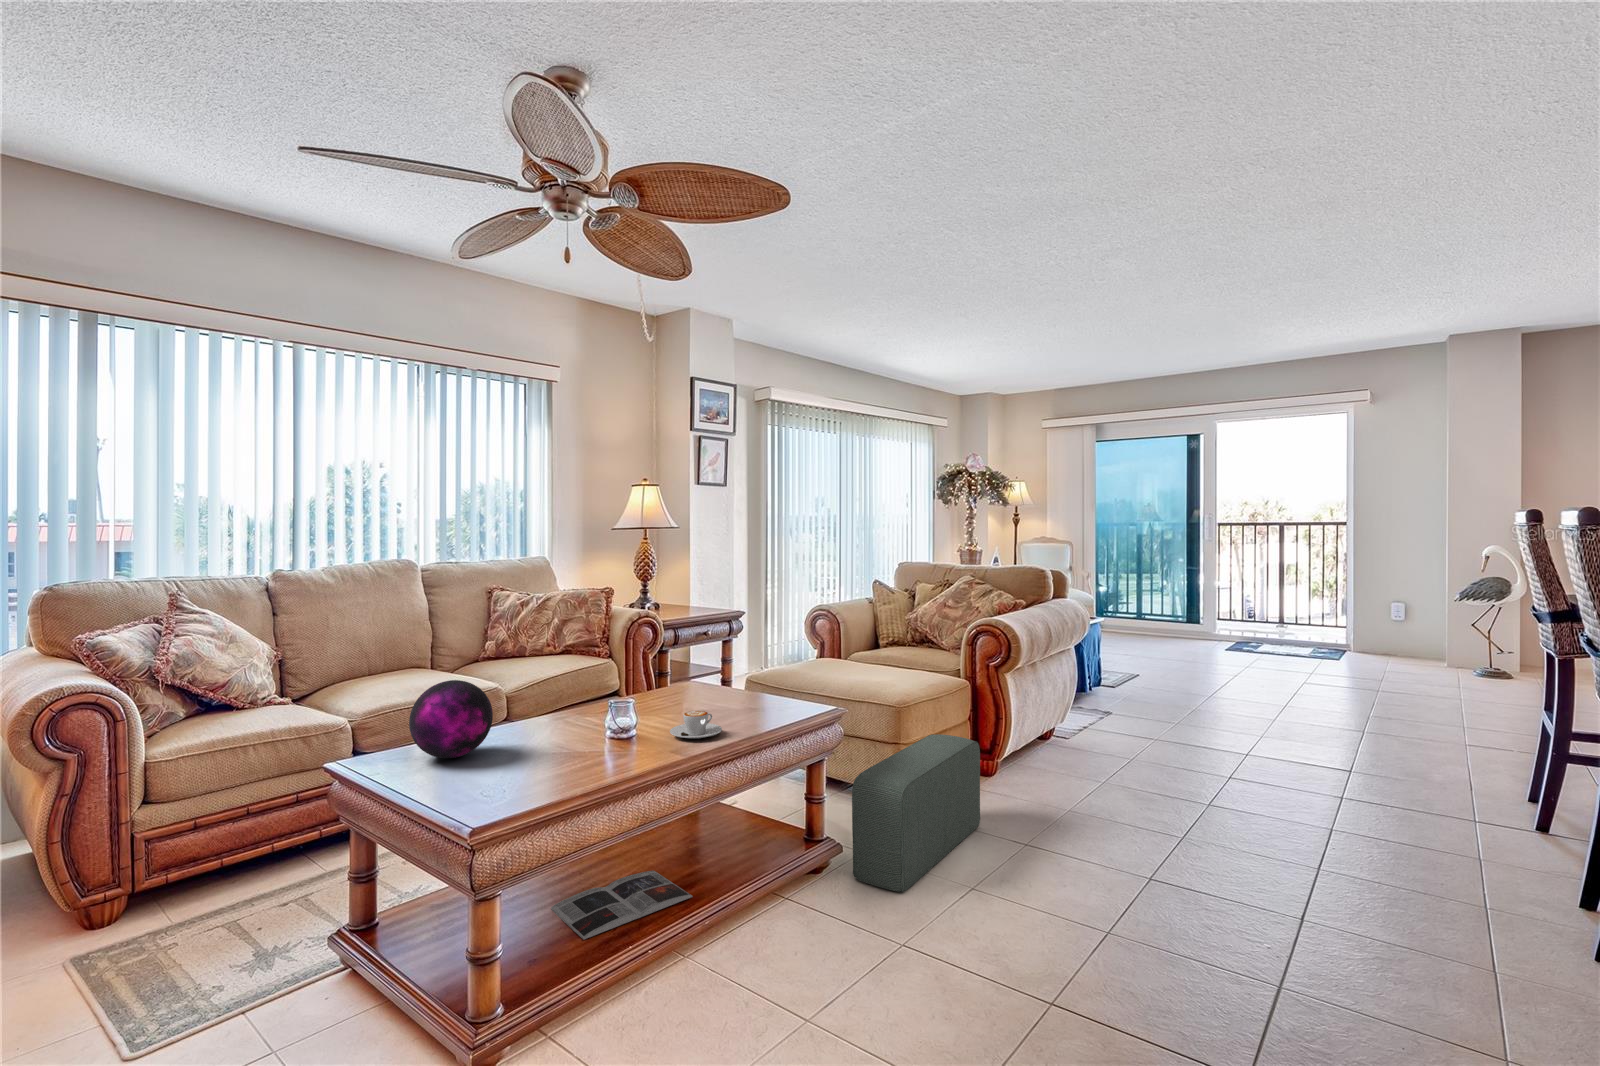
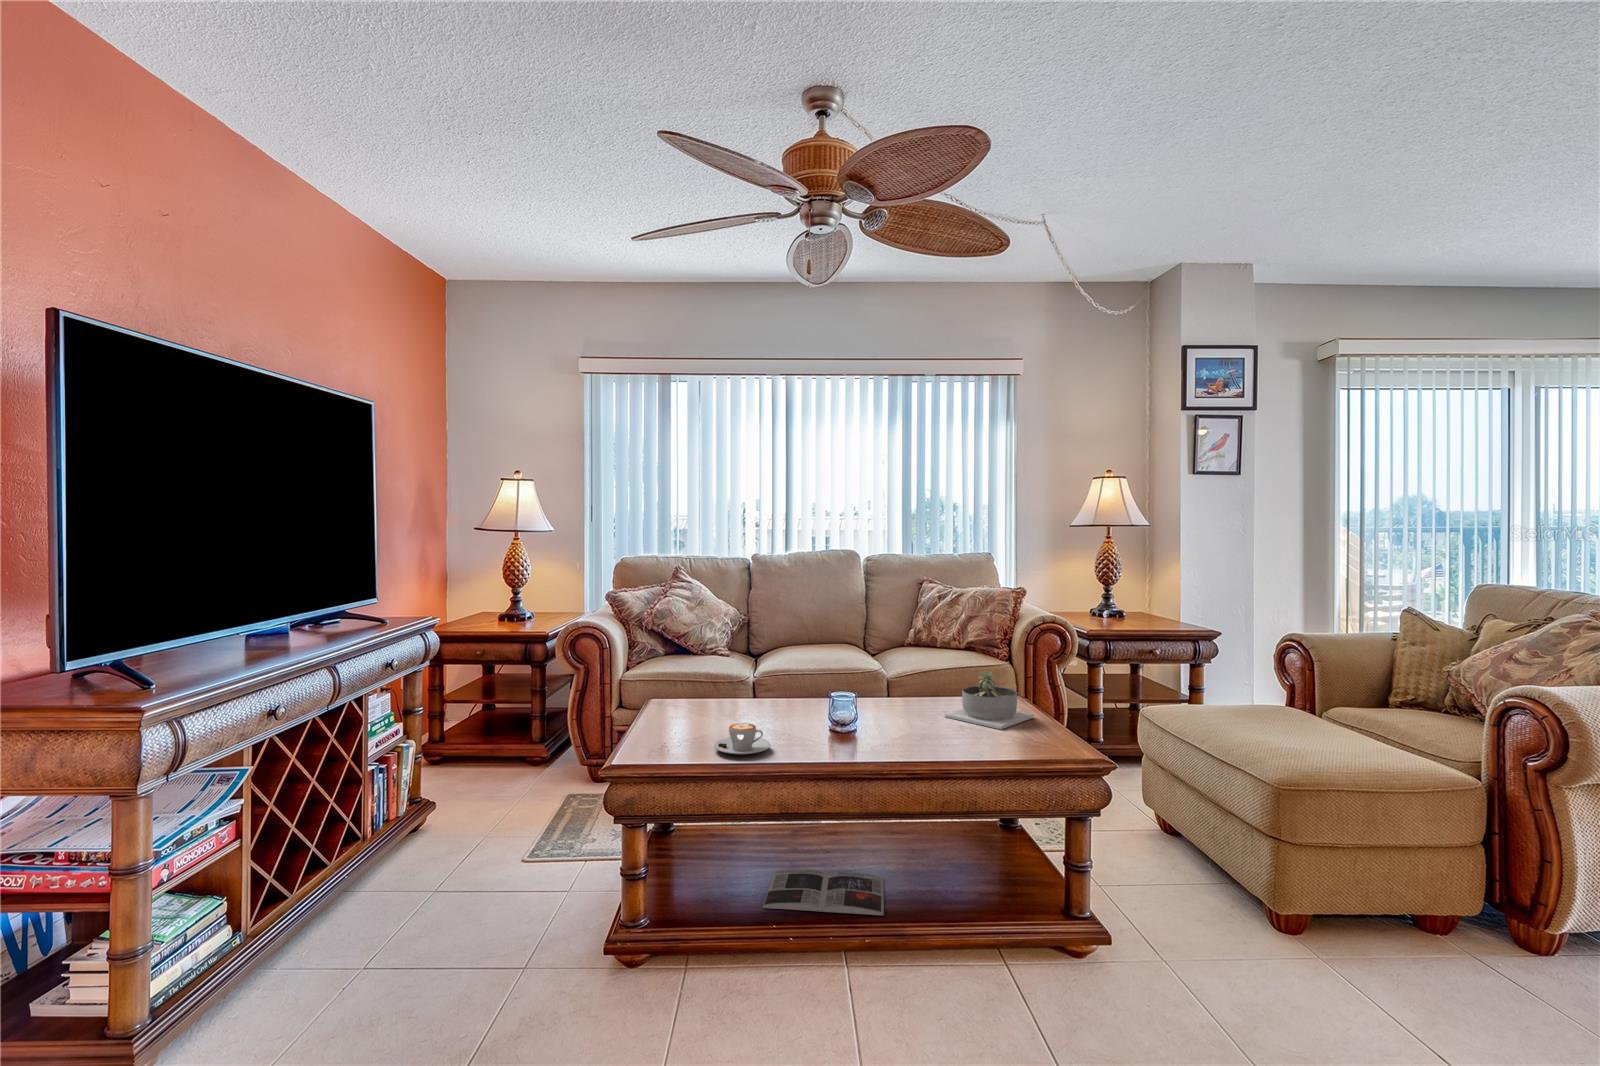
succulent planter: none [665,659,728,708] -> present [945,671,1034,729]
decorative orb: present [409,680,493,758] -> none [686,651,750,716]
coffee cup: present [670,711,722,739] -> present [714,723,770,755]
pouf: present [852,734,980,892] -> none [1104,842,1402,1031]

